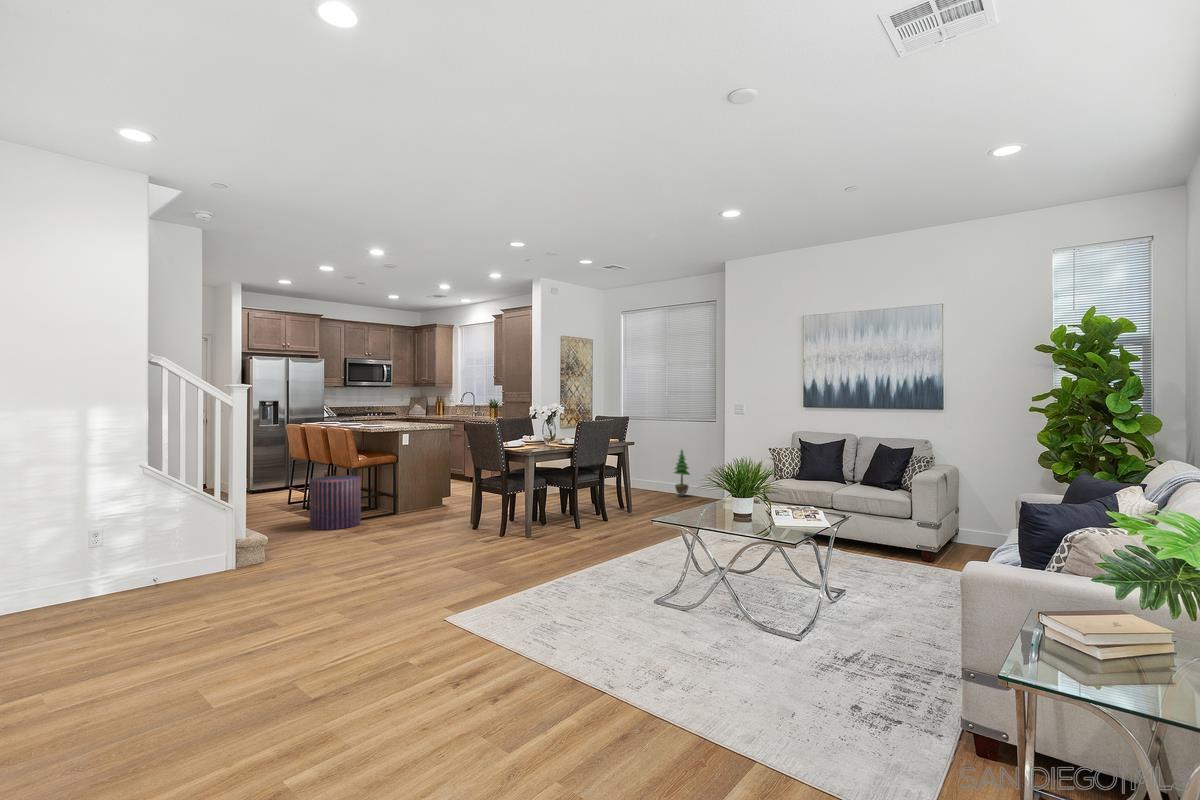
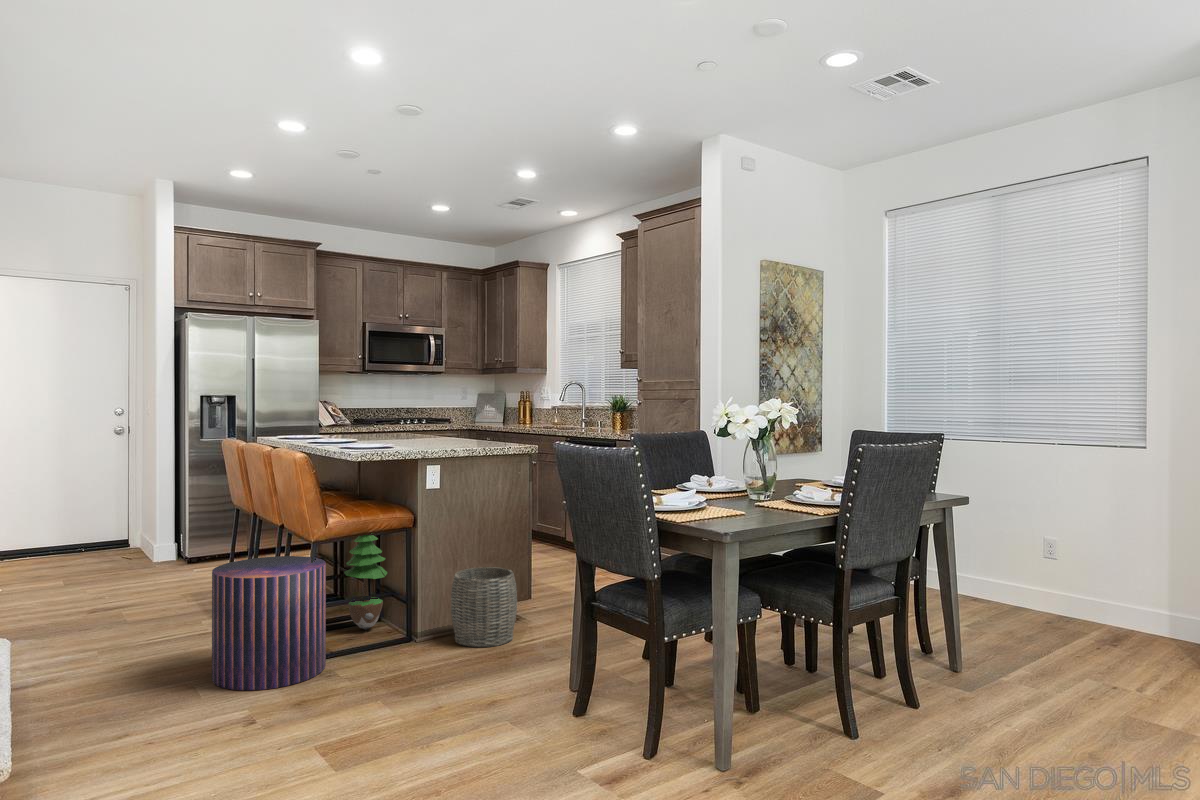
potted tree: present [674,450,690,496] -> present [344,533,387,630]
woven basket: none [415,480,446,514] -> present [451,567,517,647]

